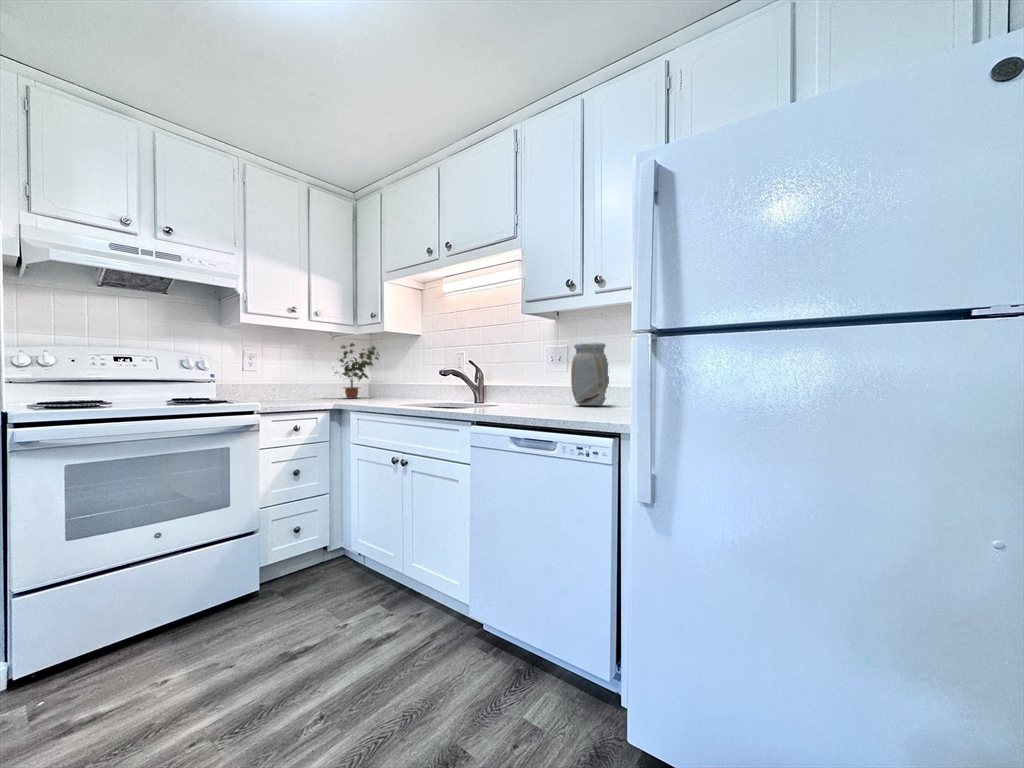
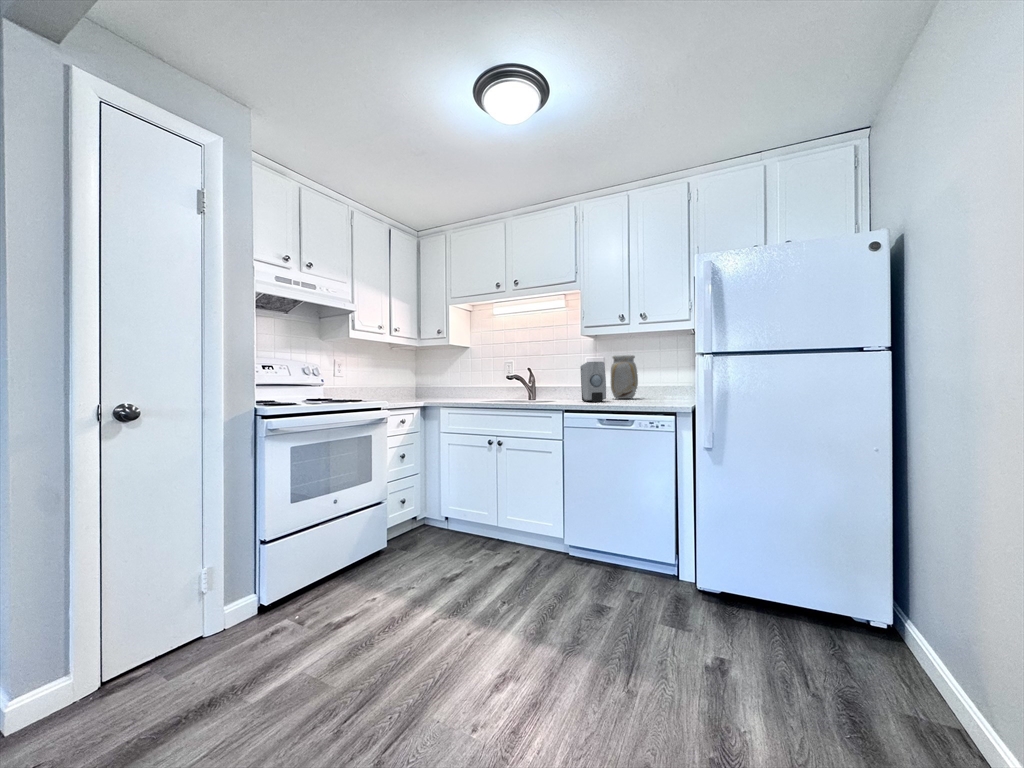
potted plant: present [333,343,379,398] -> none [382,353,432,399]
soap dispenser: none [519,352,547,410] -> present [581,362,606,402]

